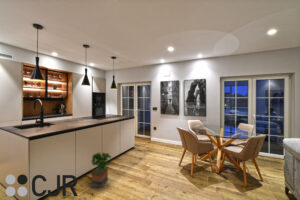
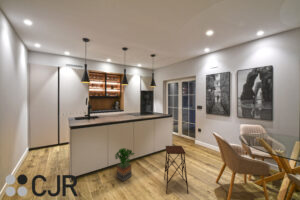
side table: none [141,141,165,185] -> present [164,146,188,194]

